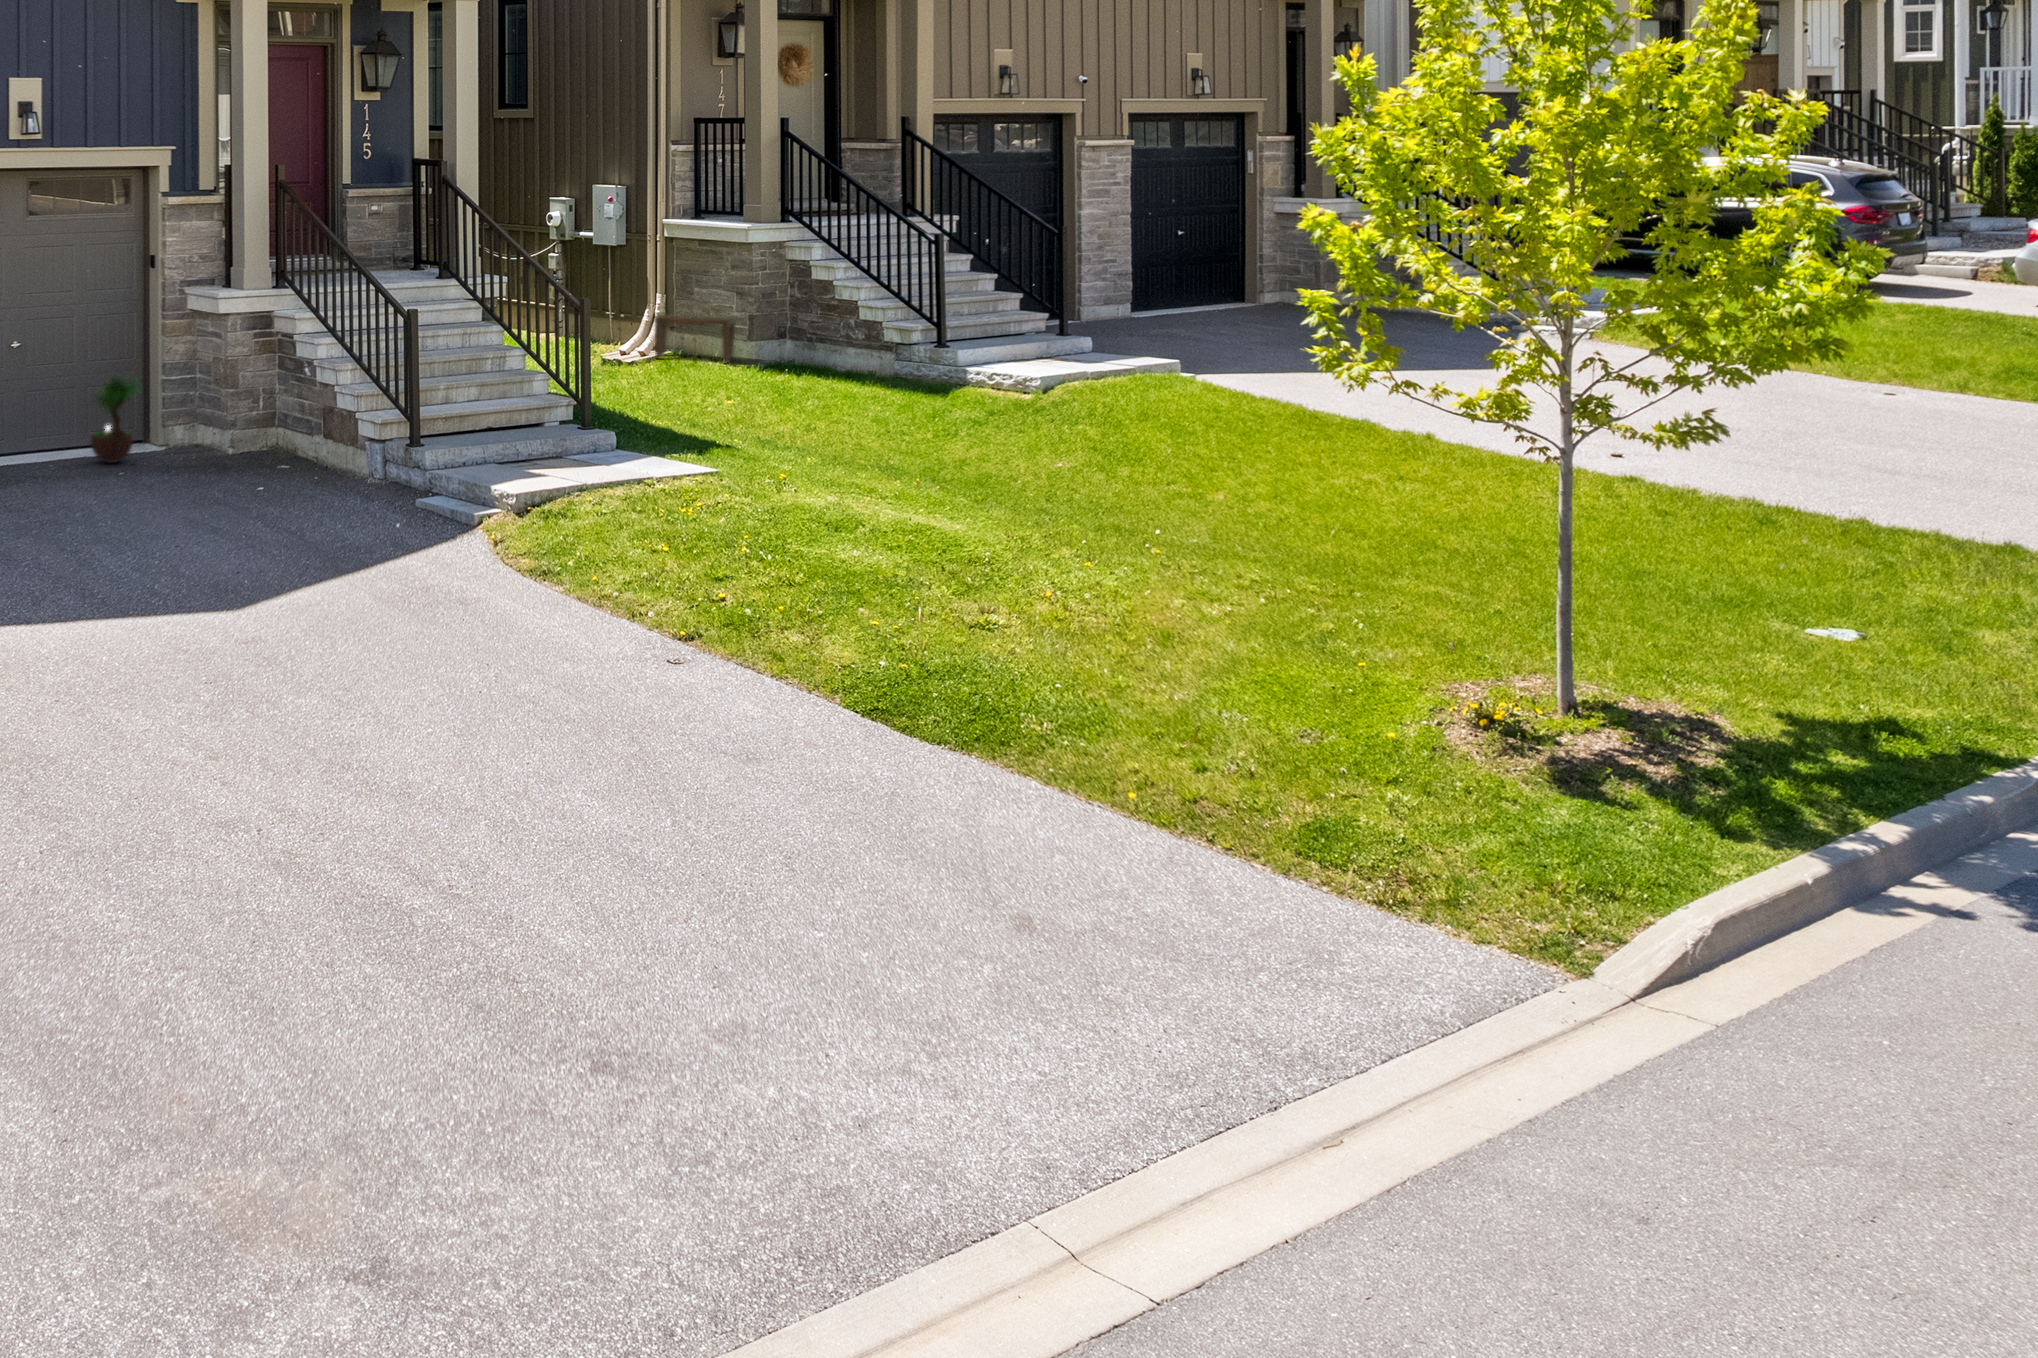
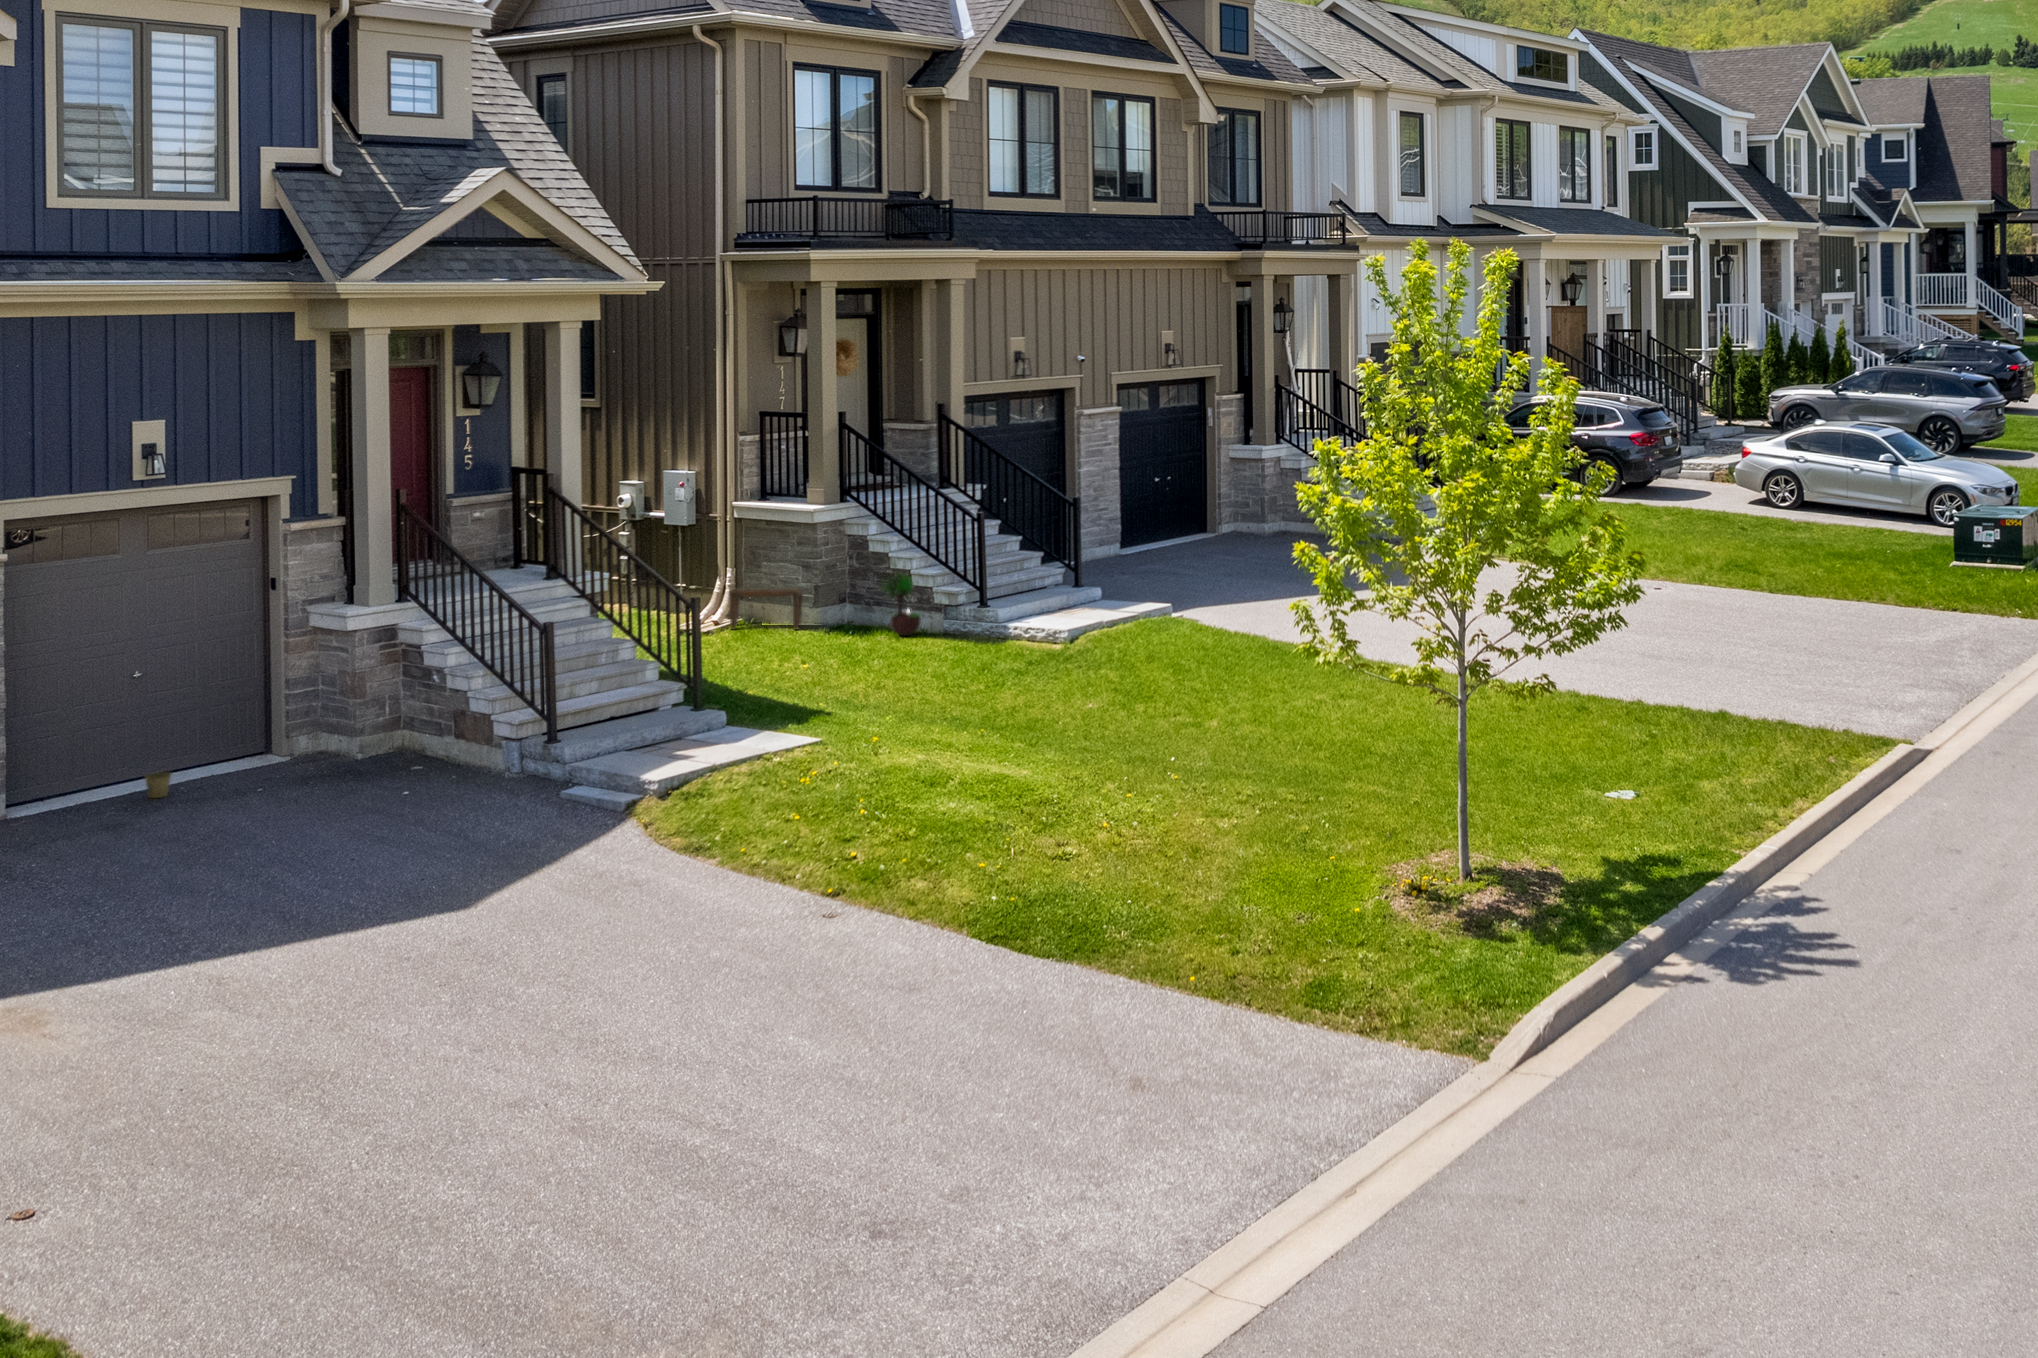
potted tree: present [91,375,139,463] -> present [883,573,920,636]
bucket: none [29,430,54,468] -> present [145,772,171,798]

